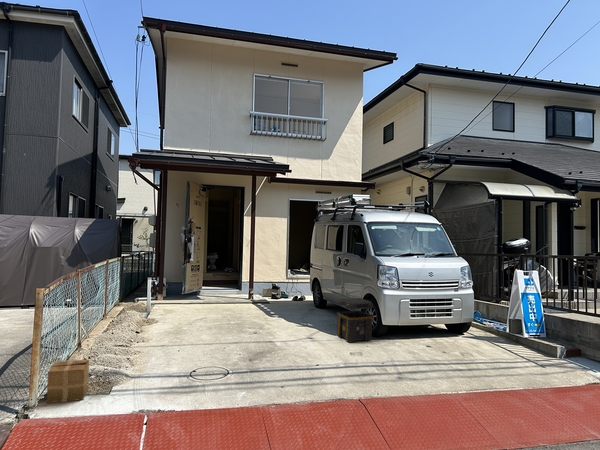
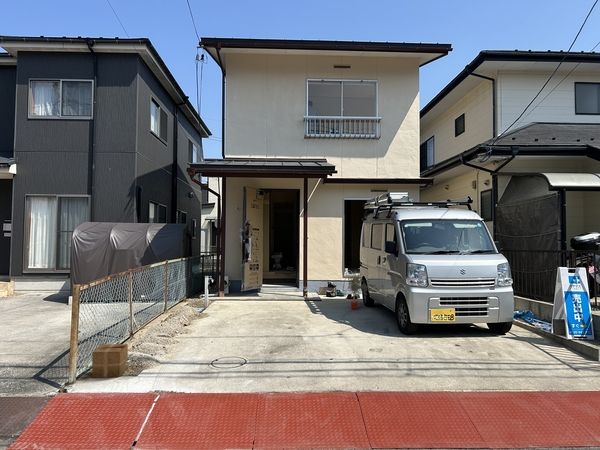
potted tree: none [301,271,323,310] -> present [348,271,367,309]
toolbox: present [337,298,373,342] -> none [368,297,402,341]

